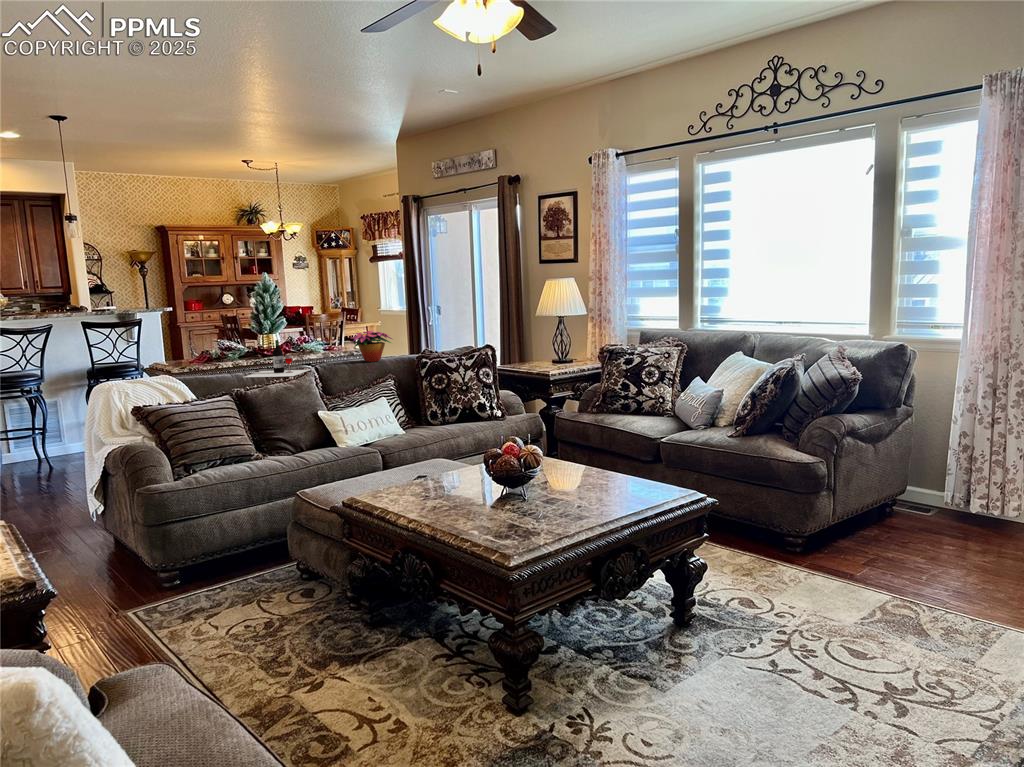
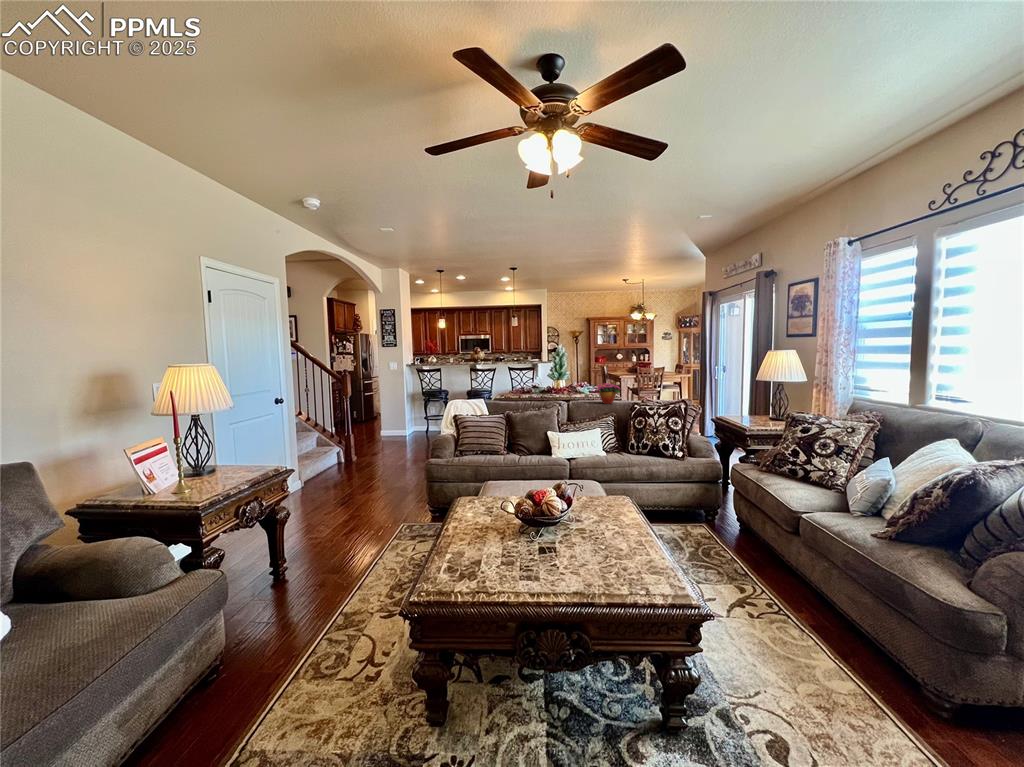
wine bottle: present [245,340,309,377] -> none [517,384,560,407]

